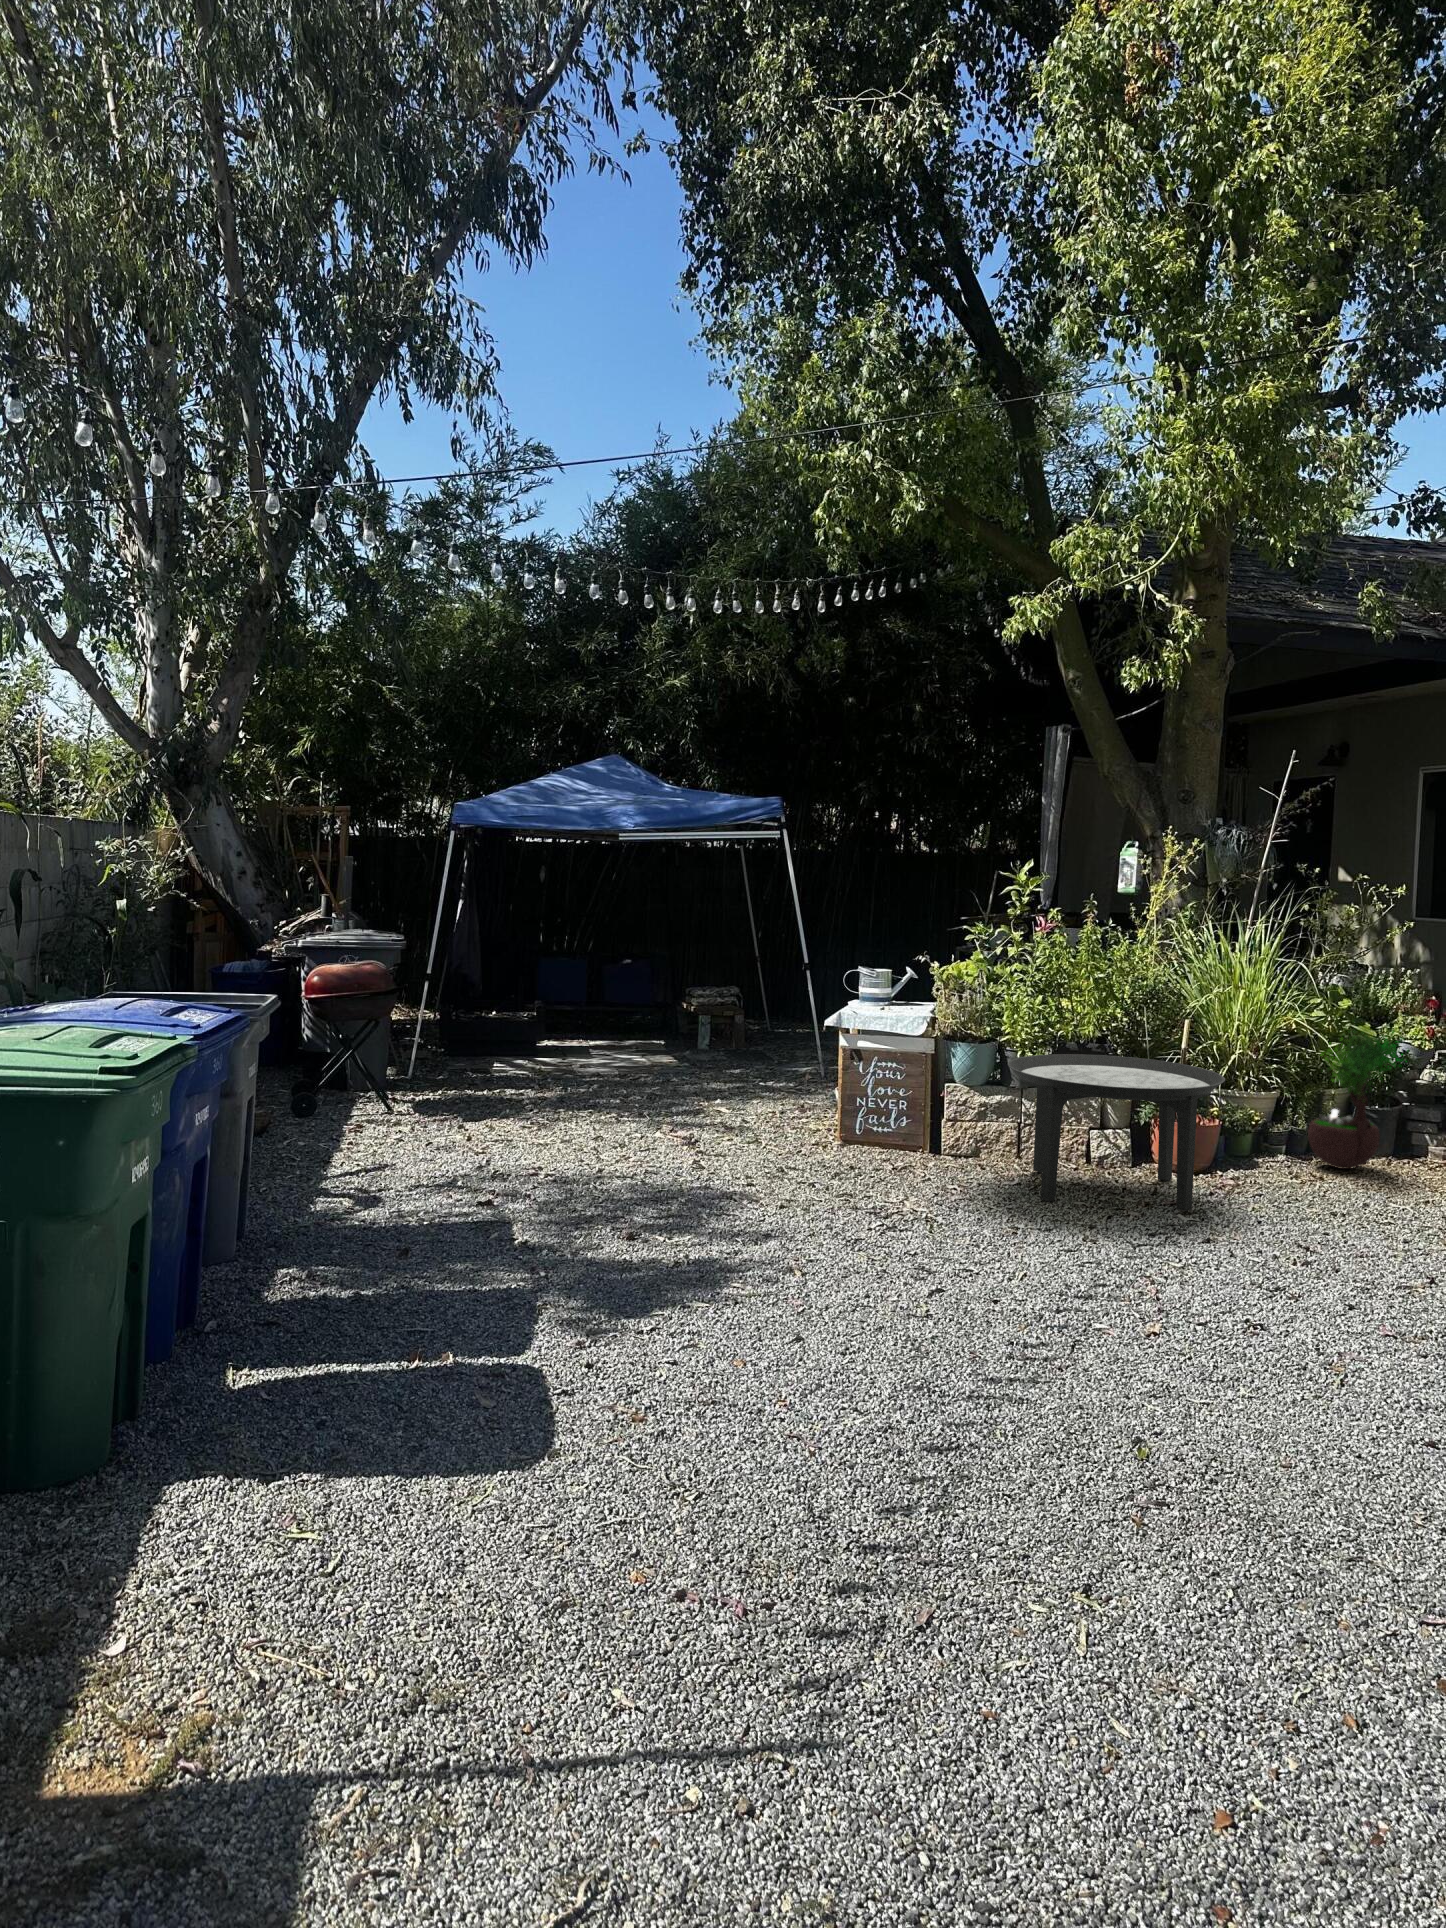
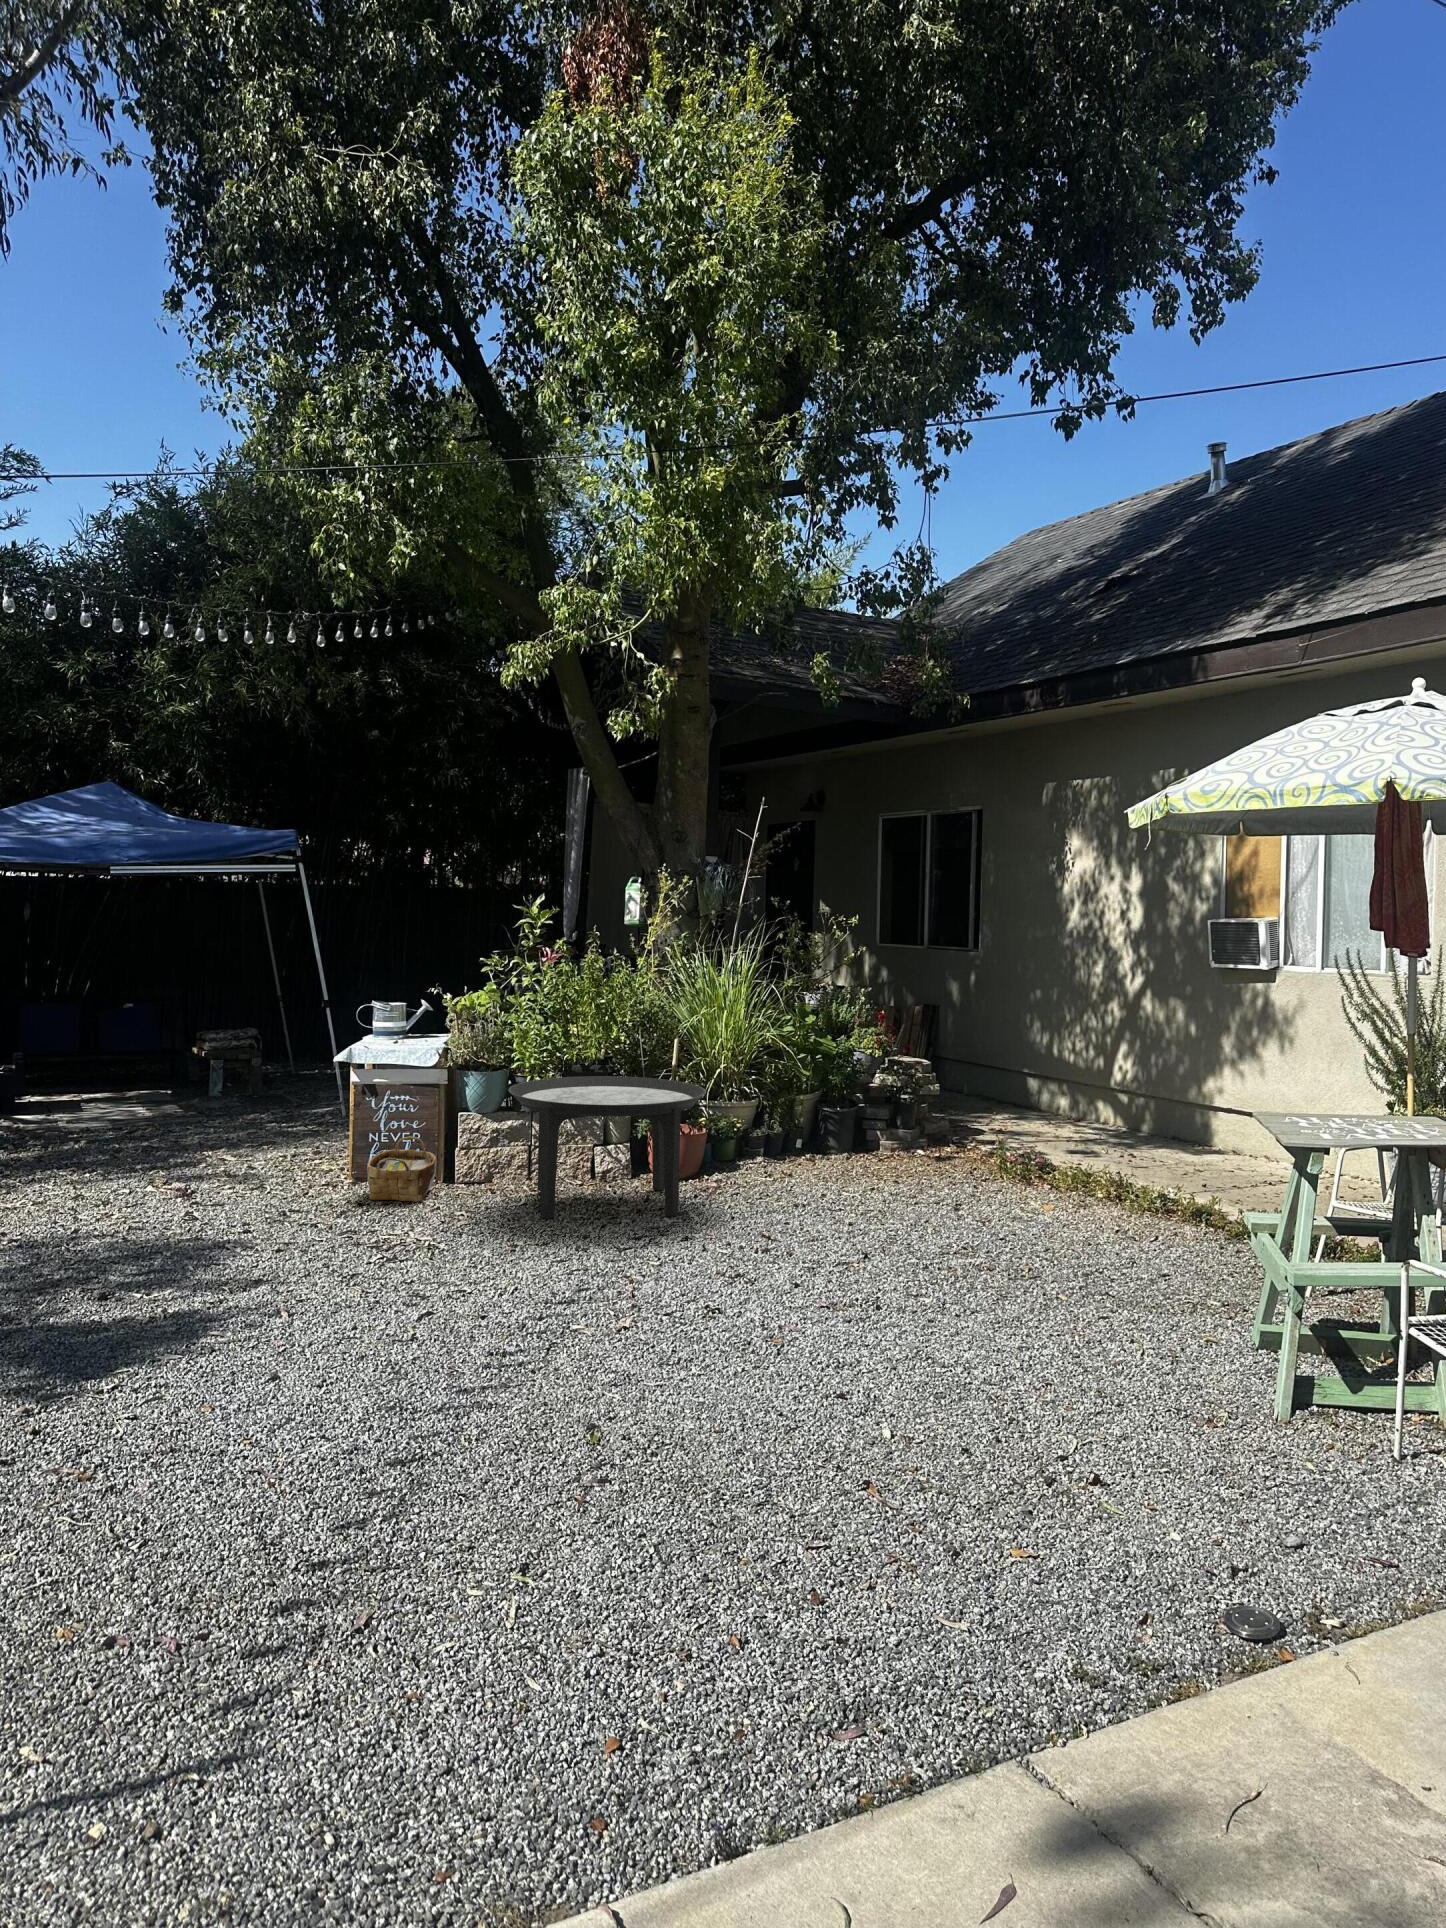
potted tree: present [1308,1027,1407,1169] -> none [786,1032,866,1167]
woven basket: none [862,1105,930,1172] -> present [367,1136,437,1202]

